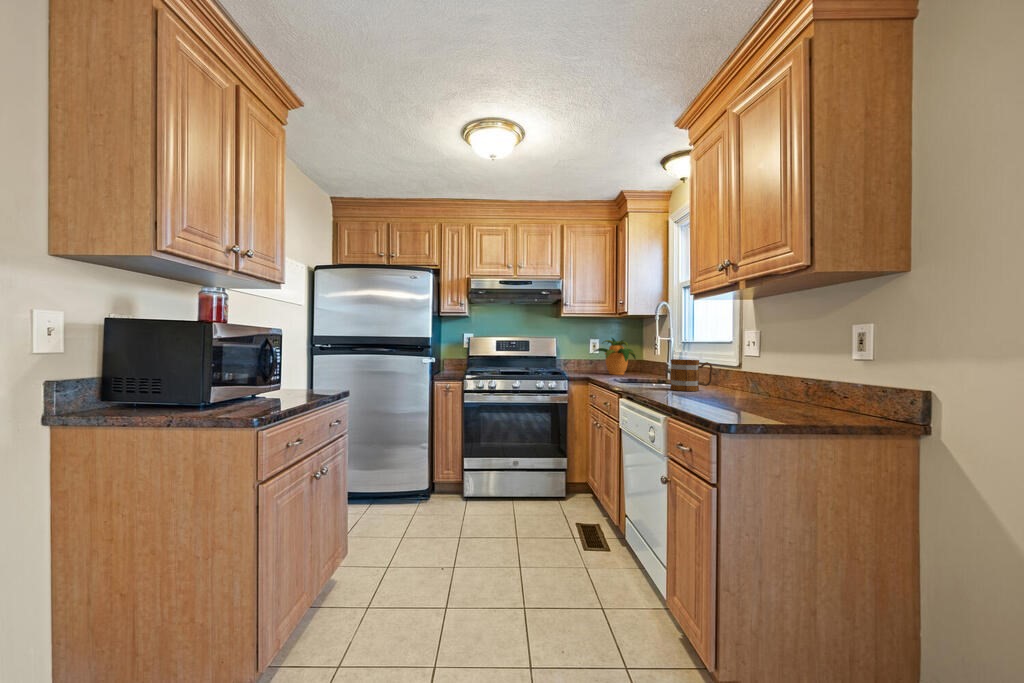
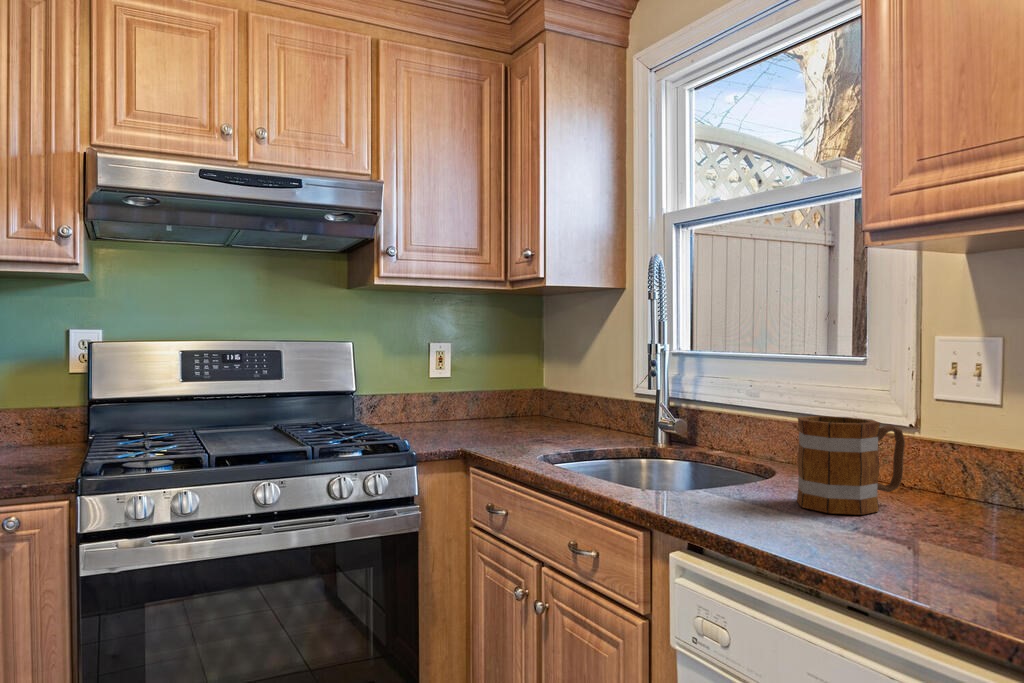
potted plant: present [594,338,636,375] -> none [450,339,567,434]

